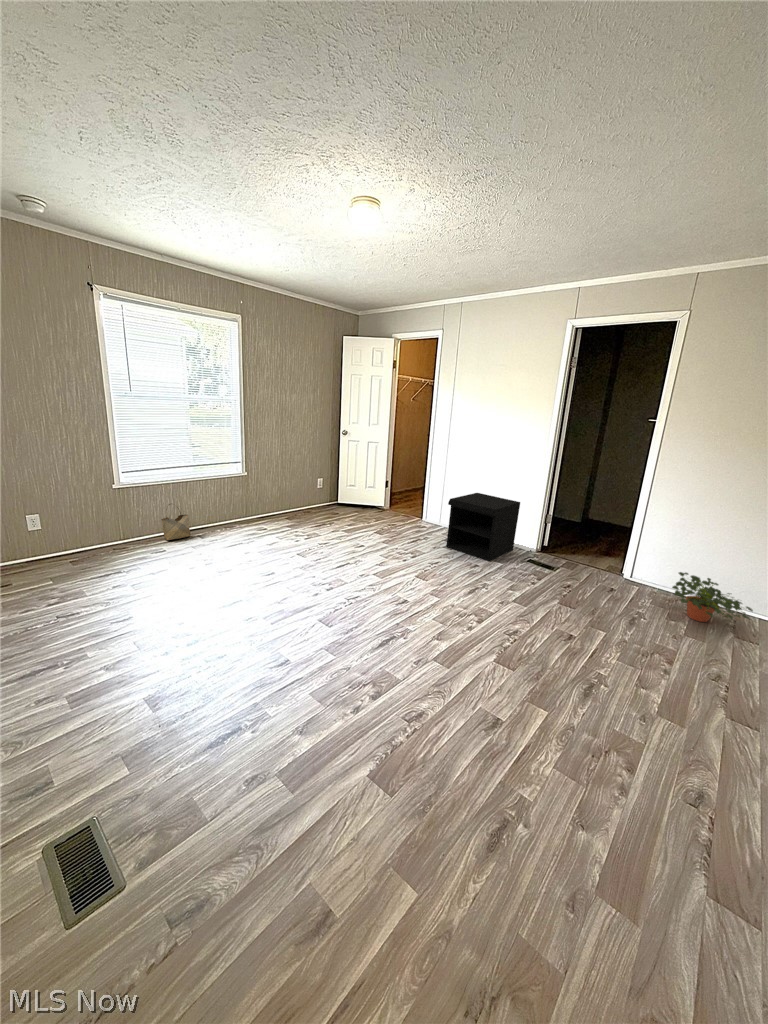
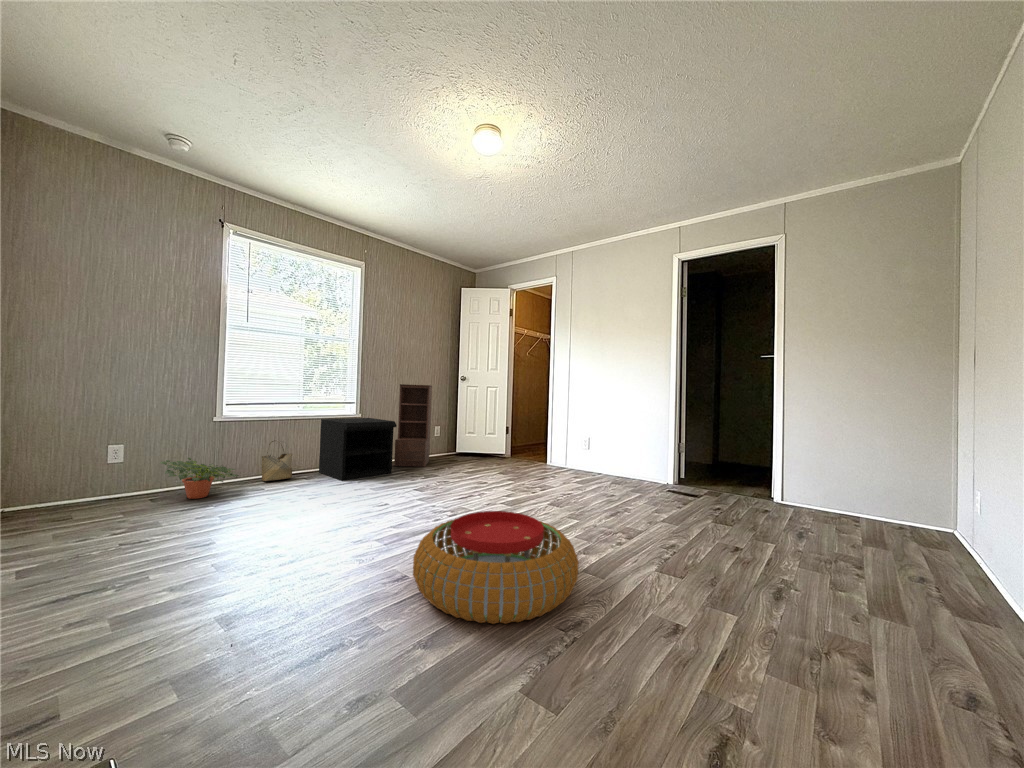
bookshelf: none [280,443,314,522] -> present [394,384,432,467]
nightstand: present [447,493,520,562] -> present [319,418,397,481]
potted plant: present [672,572,753,622] -> present [160,458,239,499]
pouf: none [293,608,427,713] -> present [413,511,579,624]

